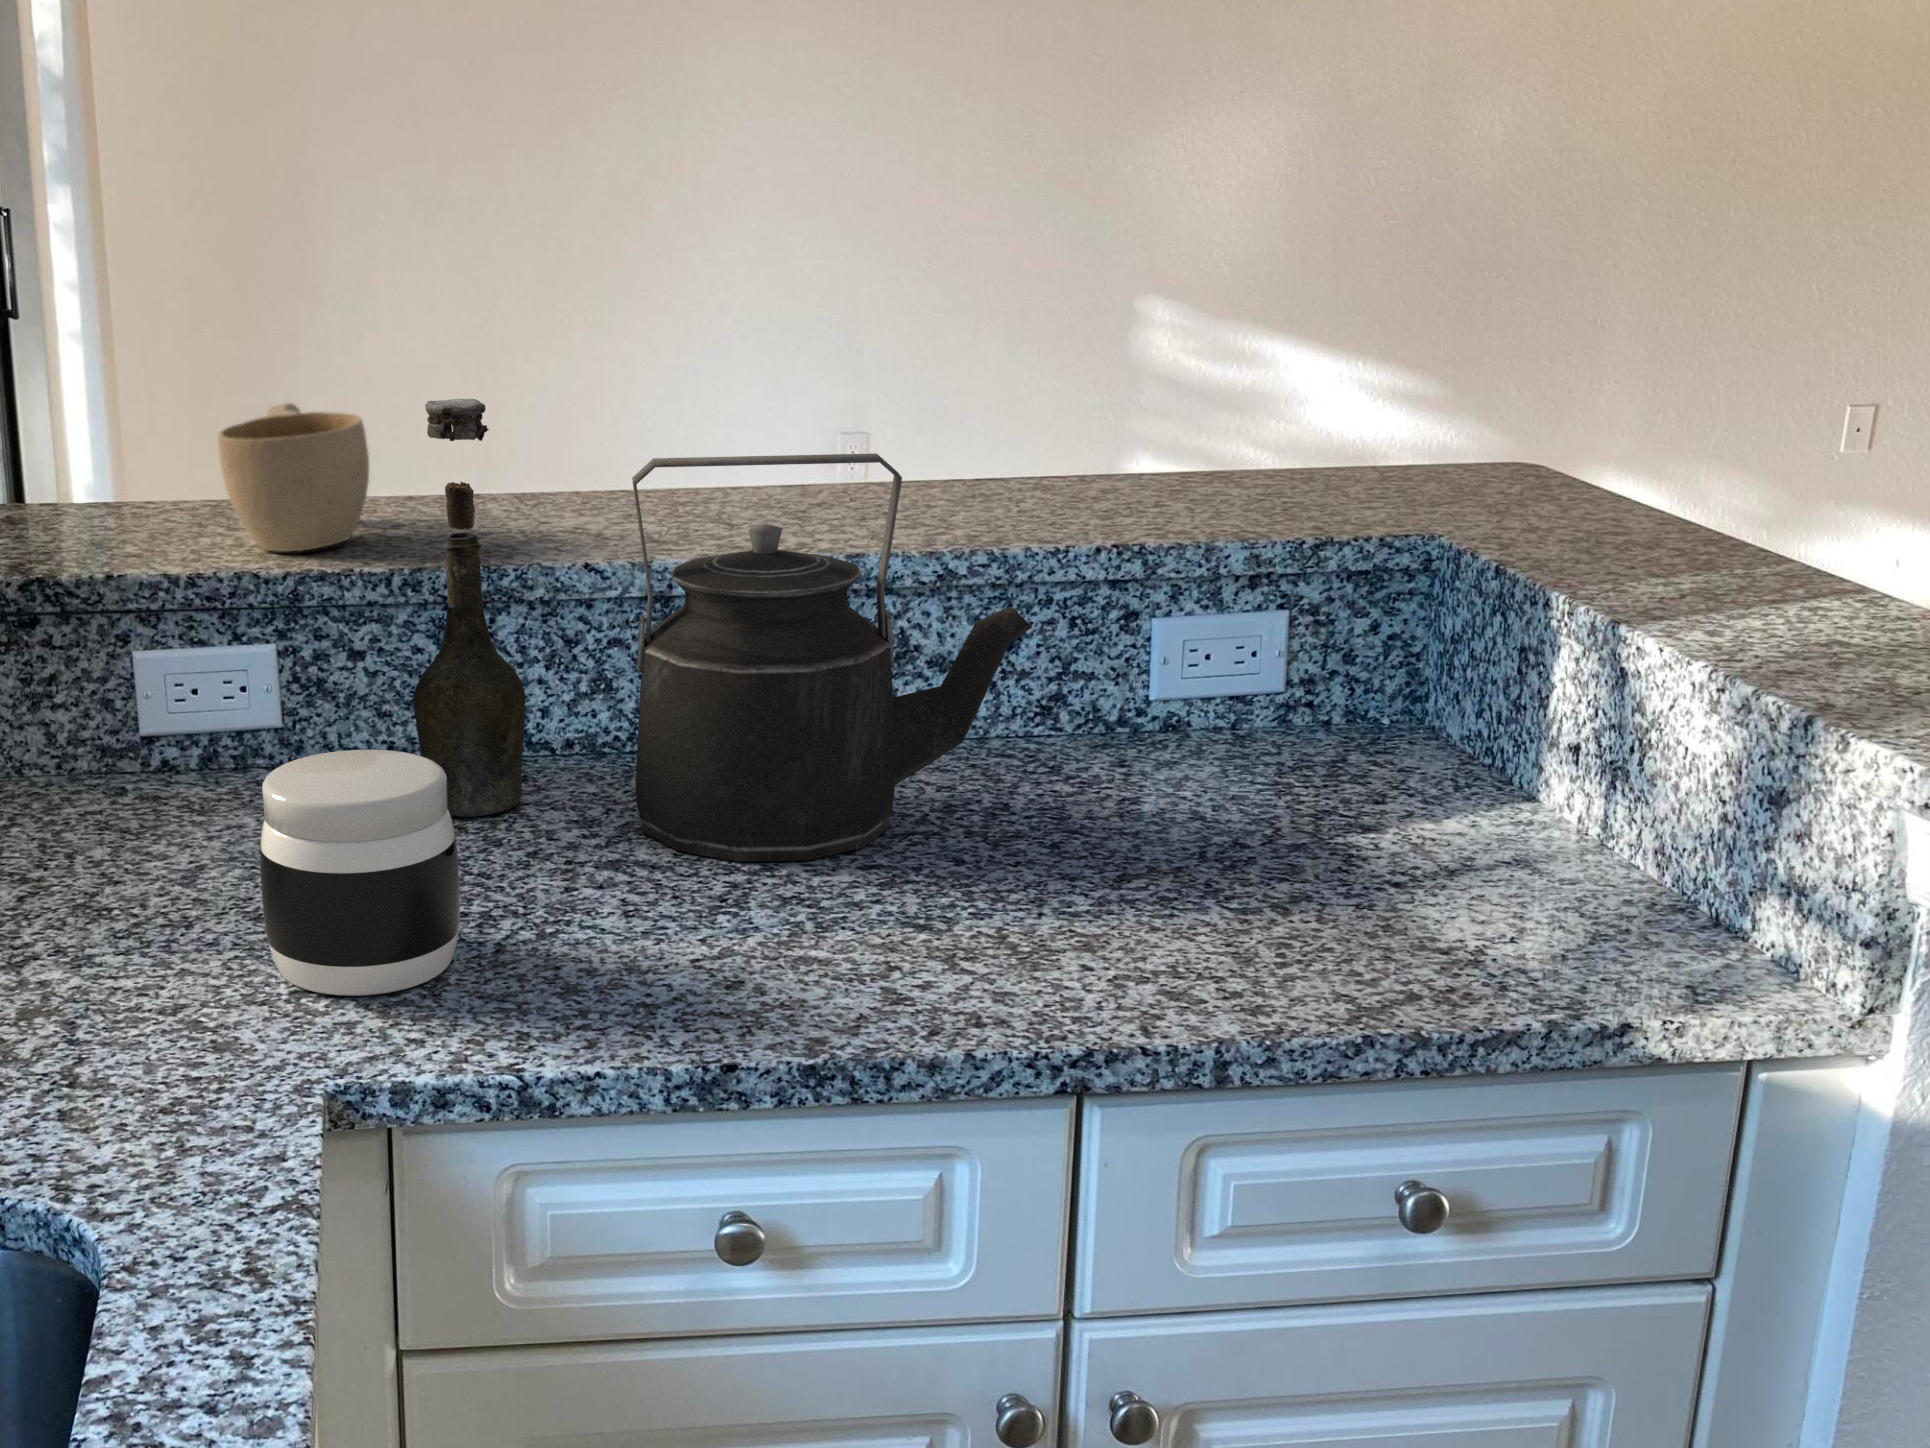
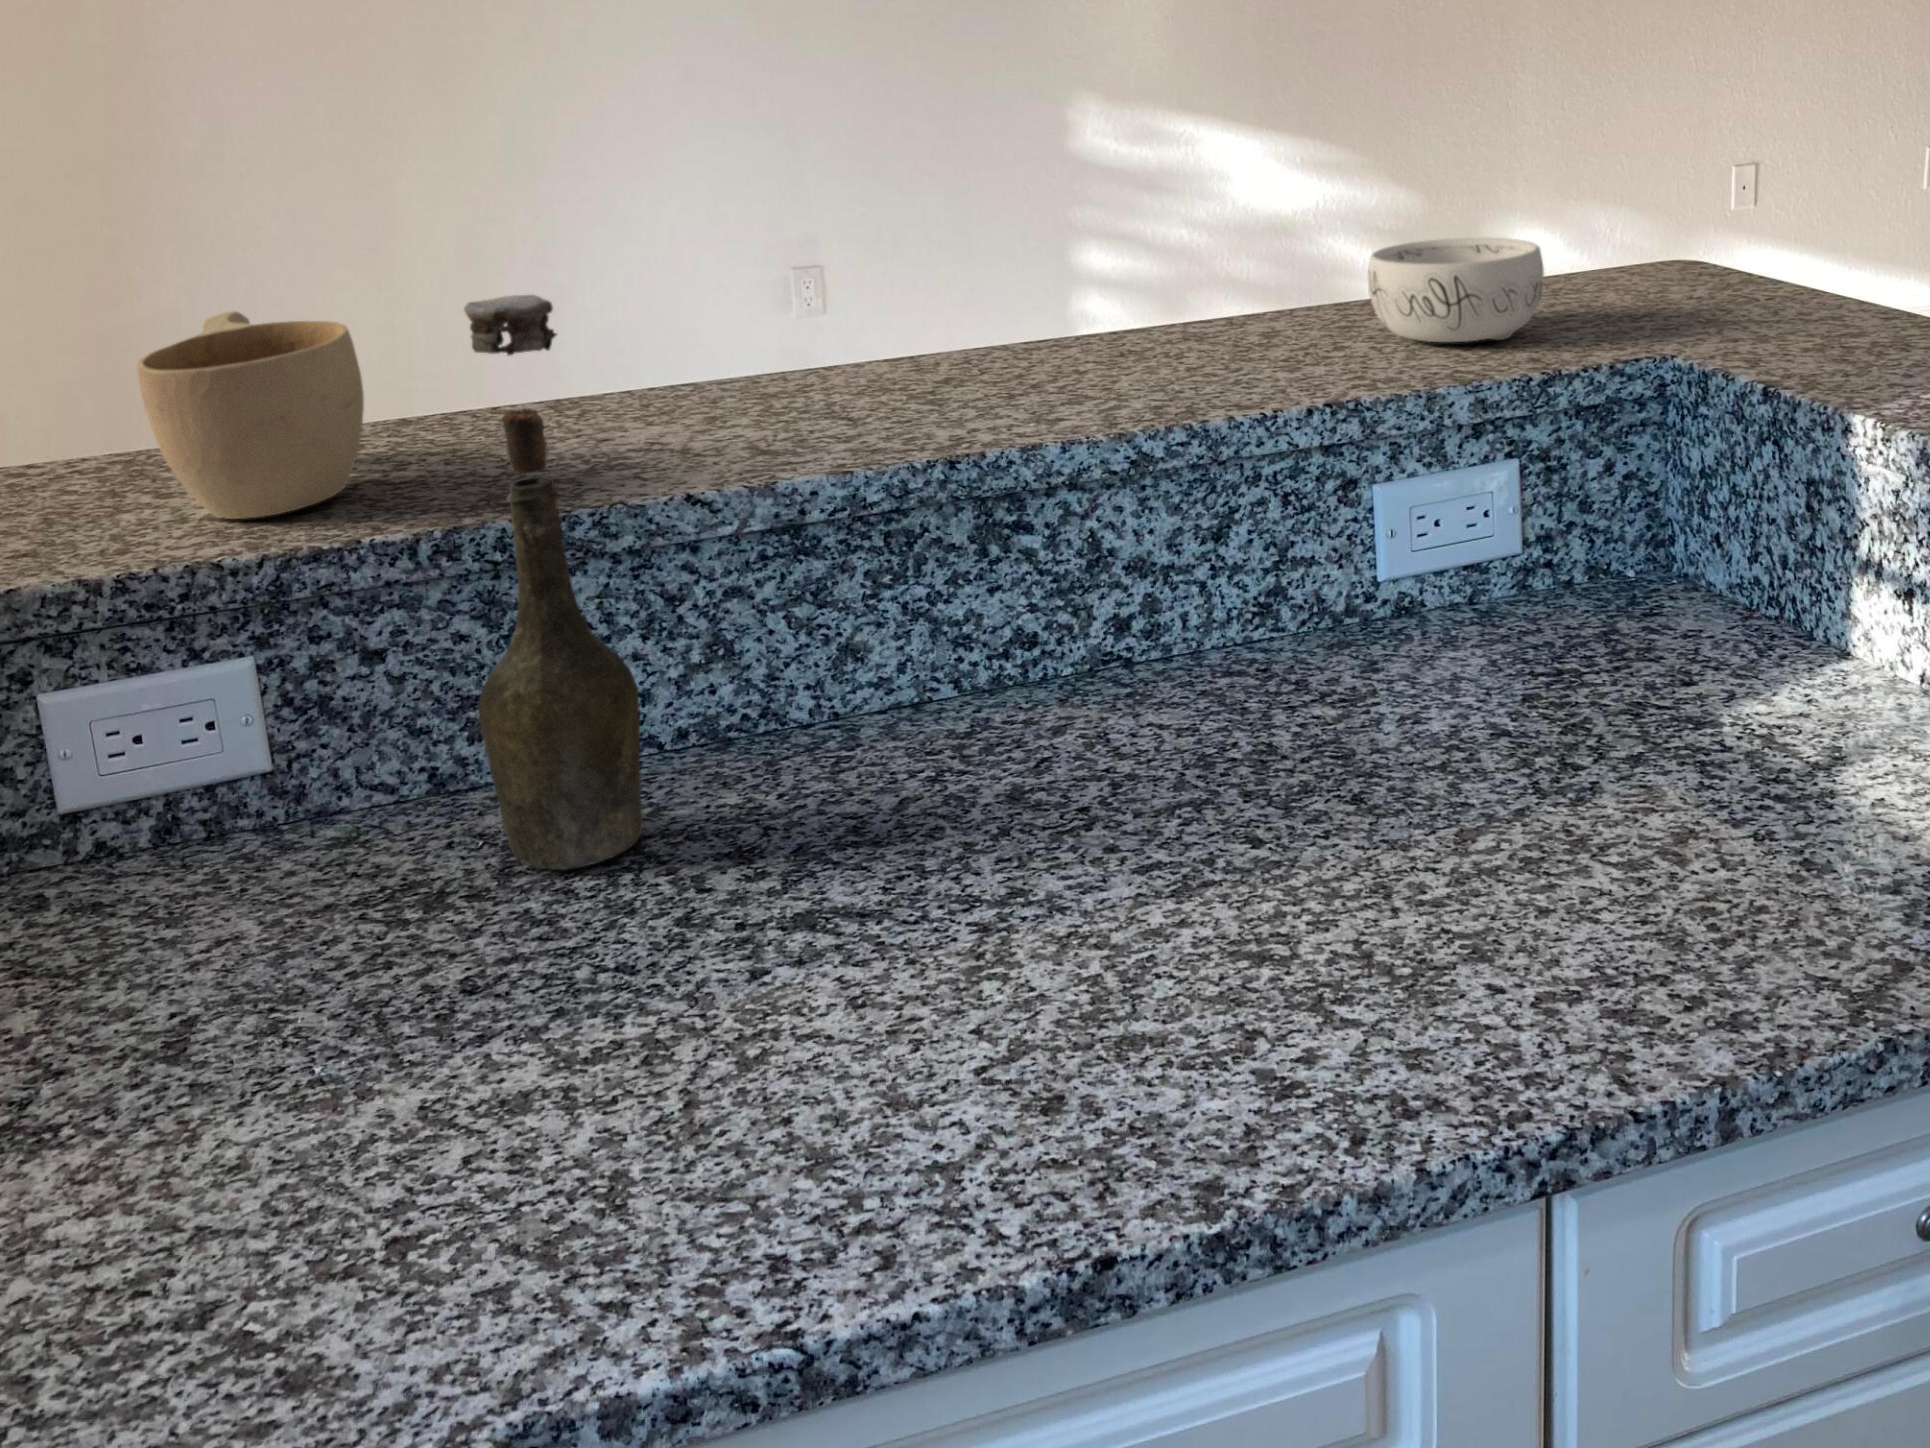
decorative bowl: none [1192,419,1352,510] -> present [1367,238,1544,342]
kettle: present [632,453,1032,862] -> none [770,325,1293,887]
jar: present [260,750,460,996] -> none [306,830,632,1239]

